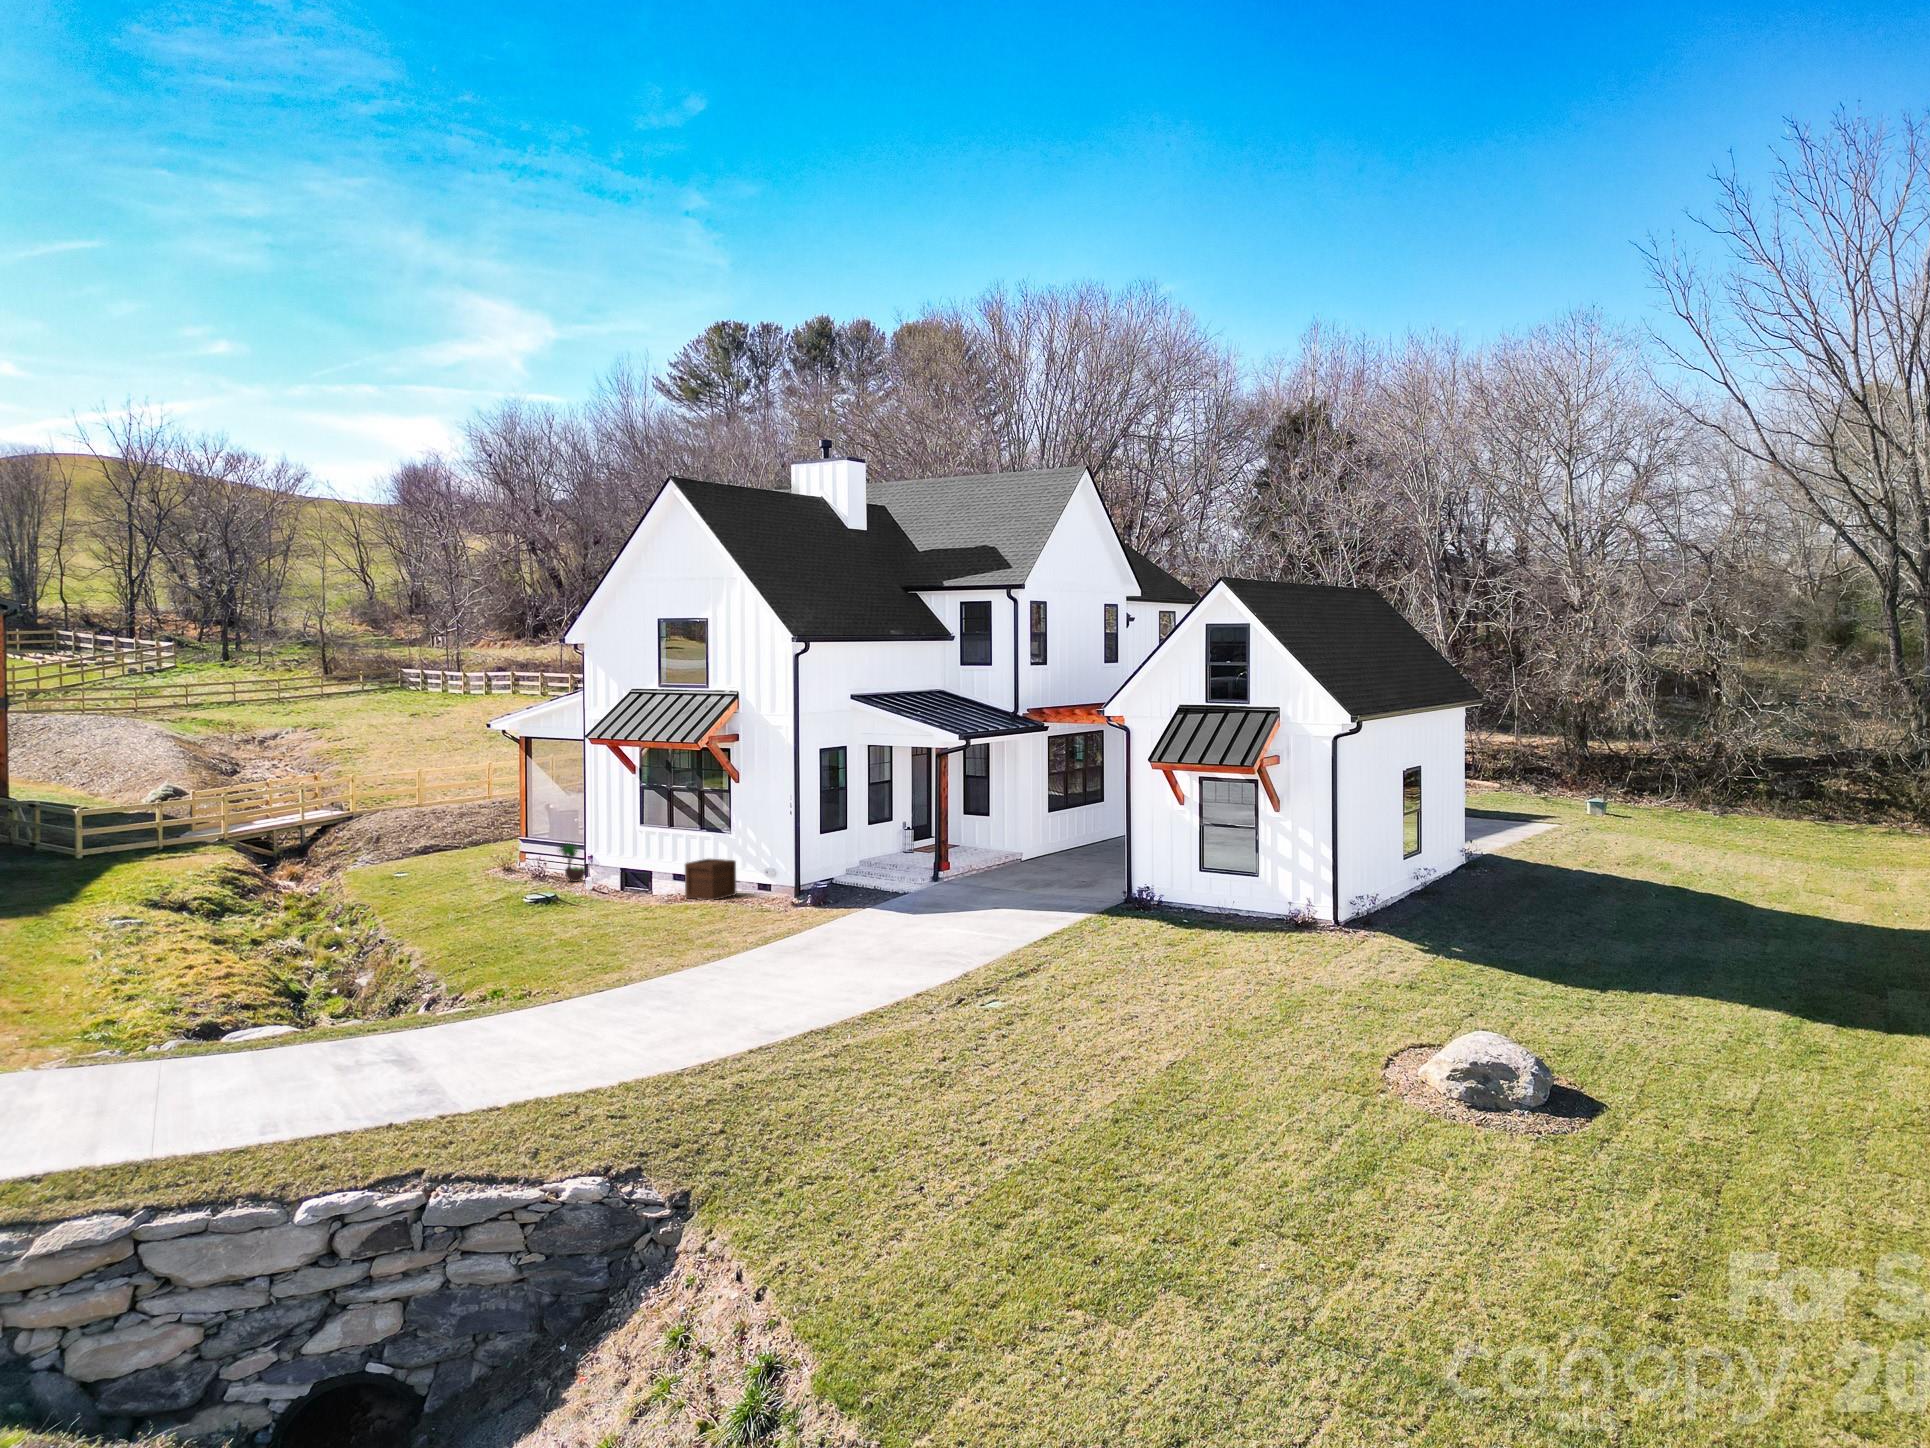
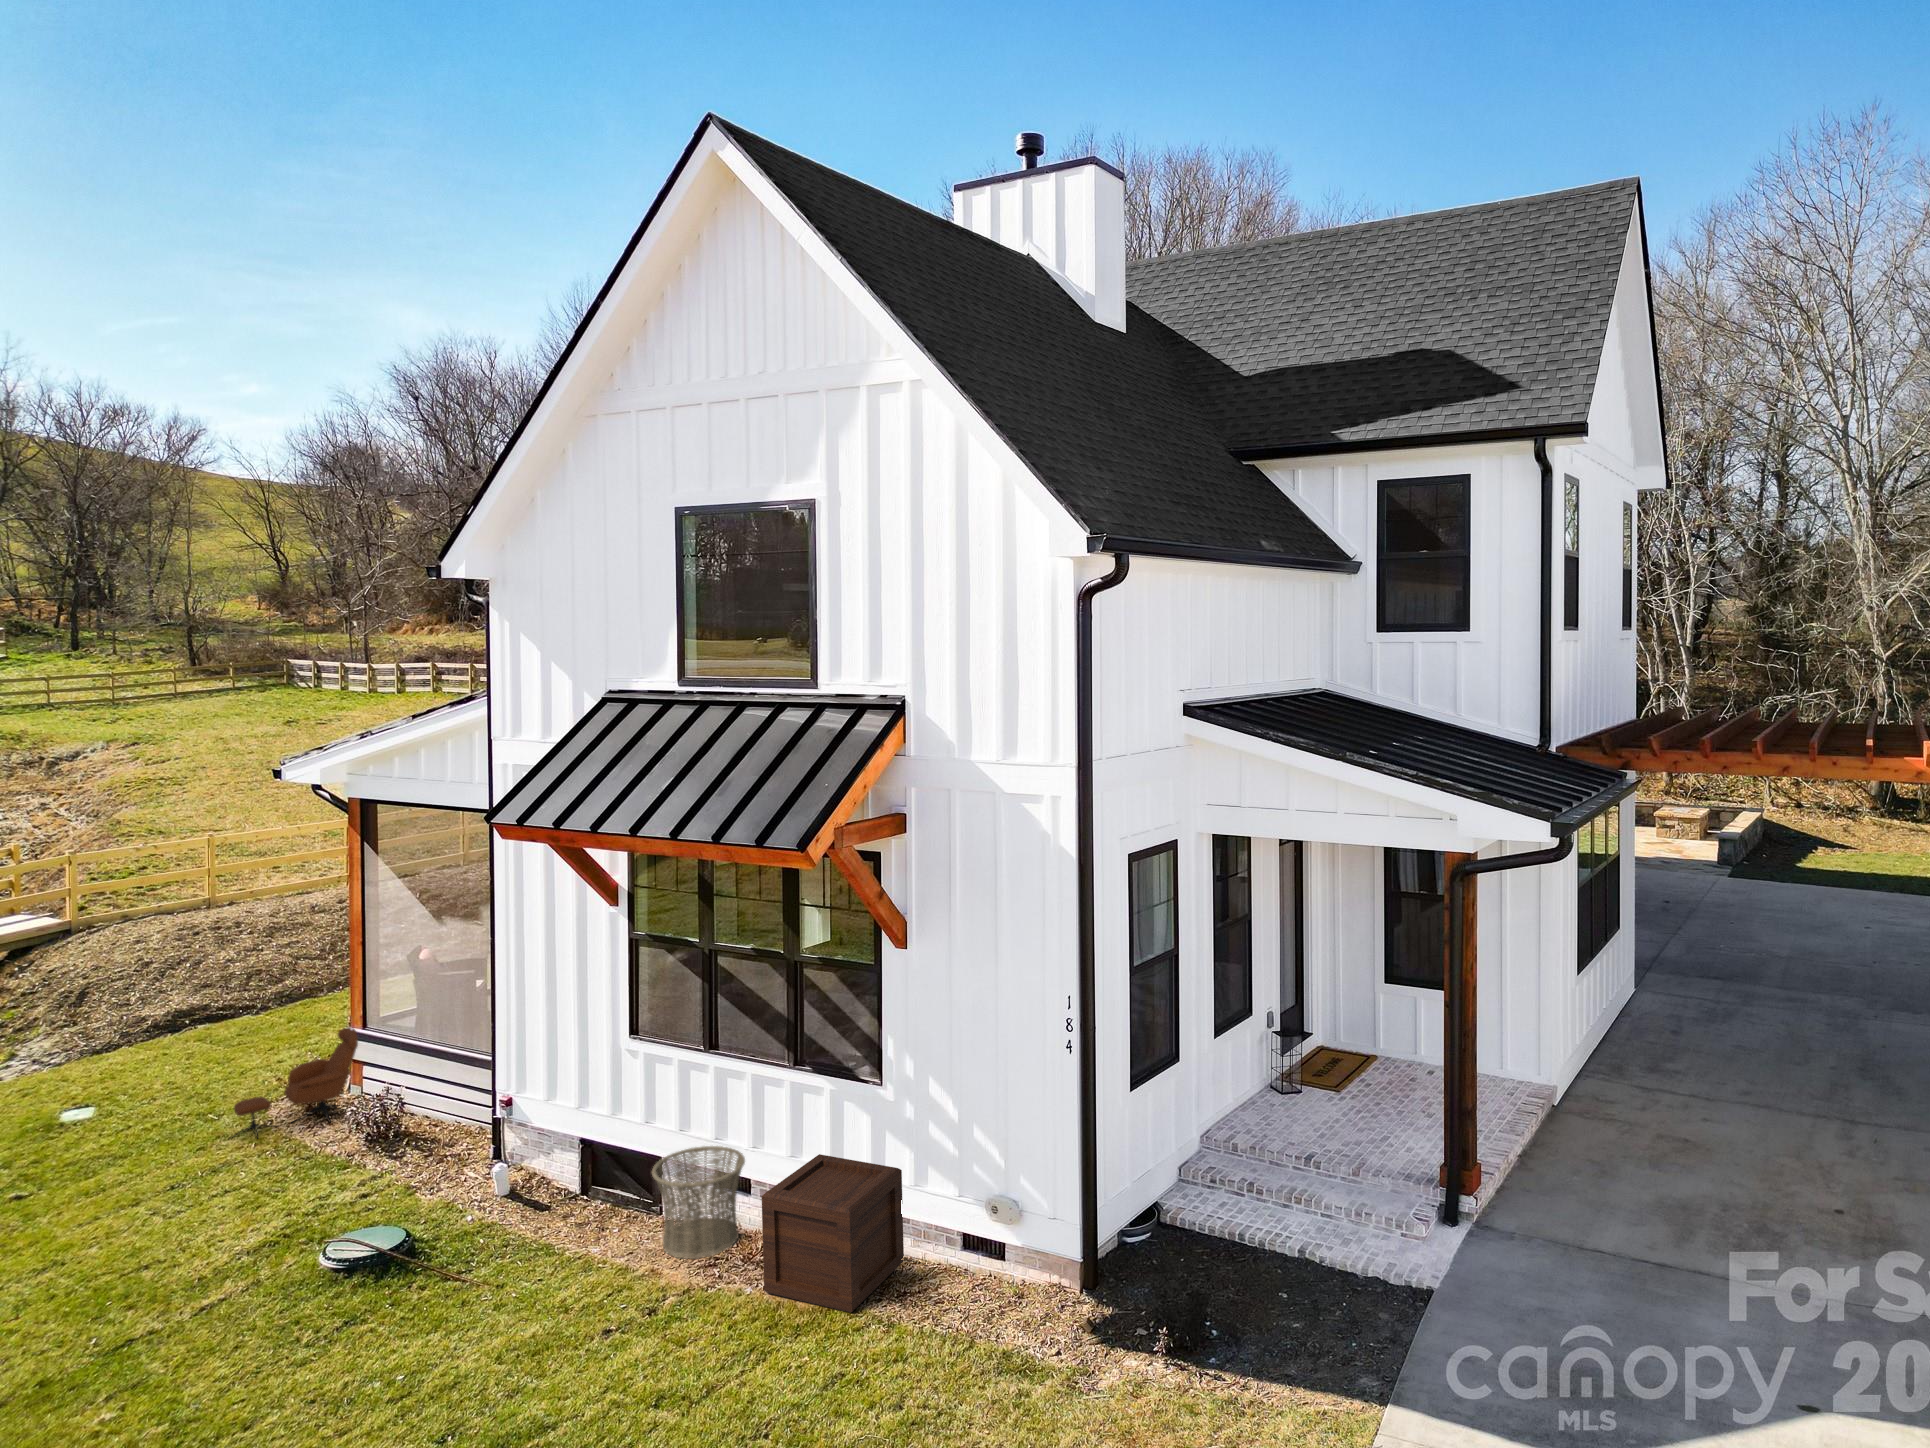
lounge chair: none [476,838,527,879] -> present [234,1027,358,1137]
potted tree: present [559,843,585,881] -> none [414,1054,488,1158]
basket: none [649,862,683,895] -> present [652,1146,745,1259]

